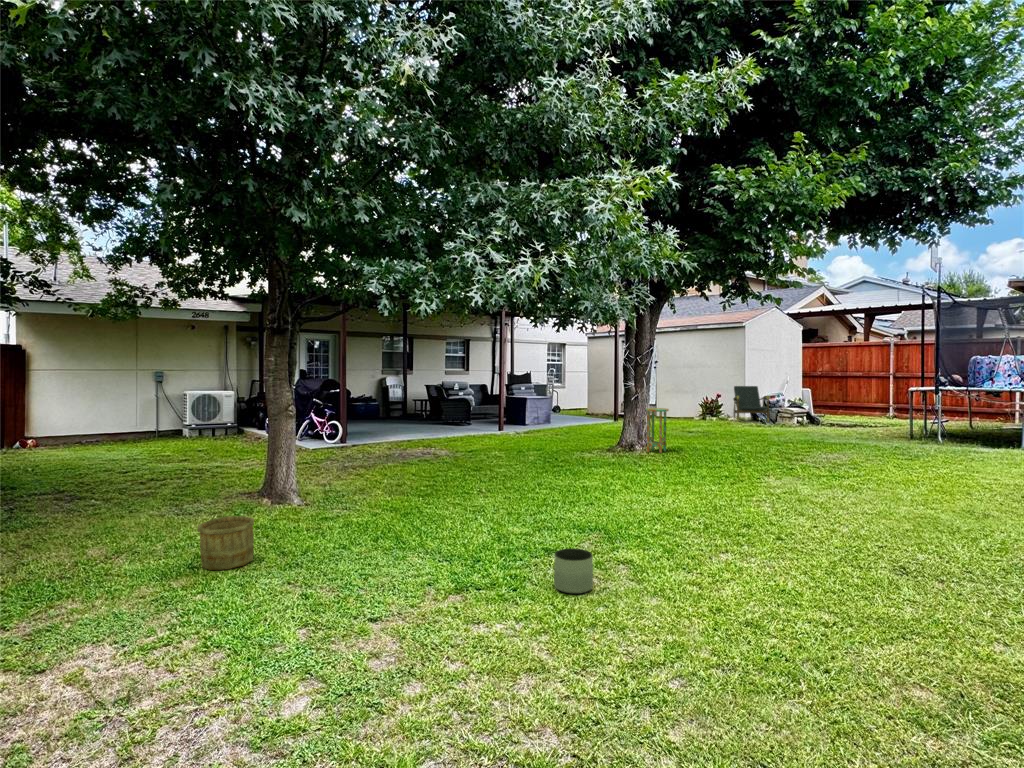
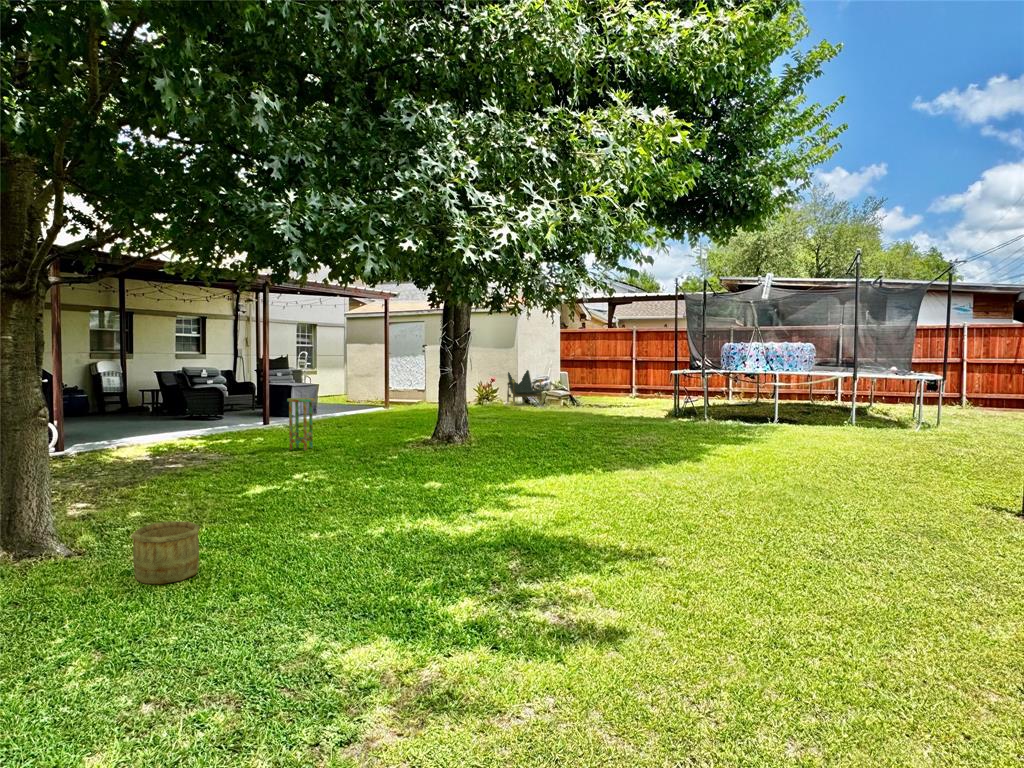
side table: present [646,408,668,453] -> present [287,398,315,450]
planter: present [554,548,593,594] -> none [535,513,569,551]

